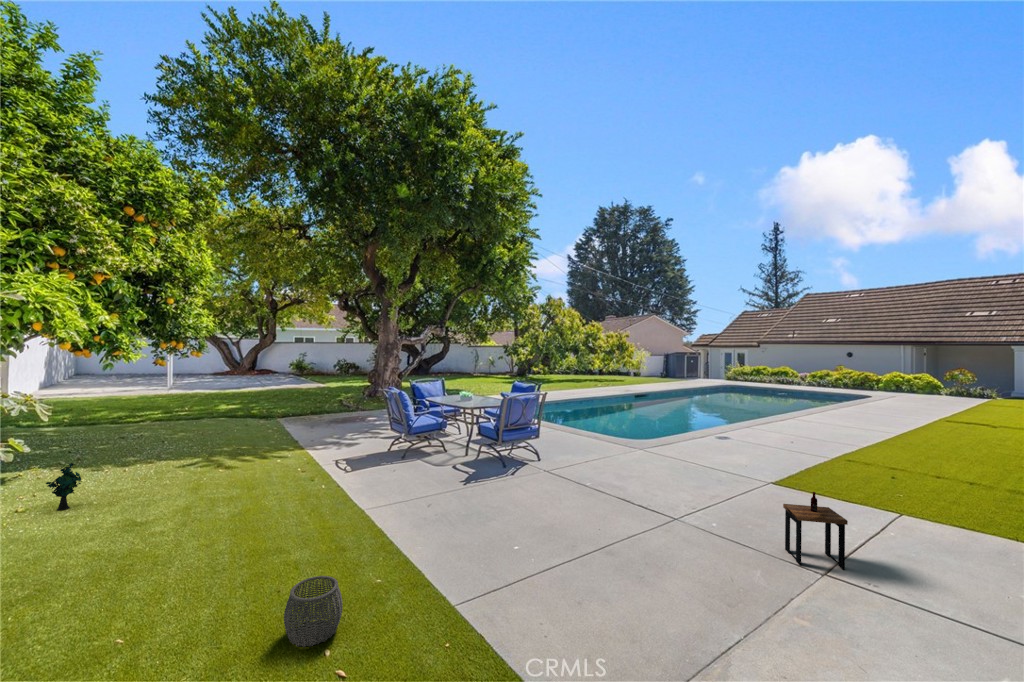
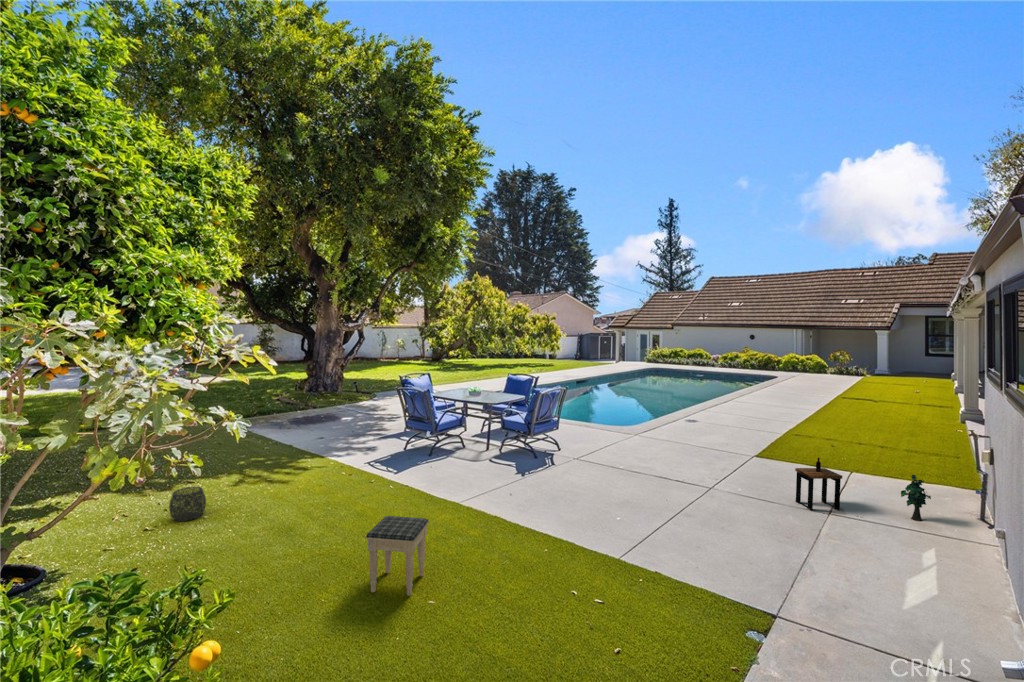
decorative plant: present [46,463,81,511] -> present [901,475,931,521]
footstool: none [151,518,242,616] -> present [366,516,429,596]
woven basket: present [284,576,343,647] -> present [169,487,206,521]

